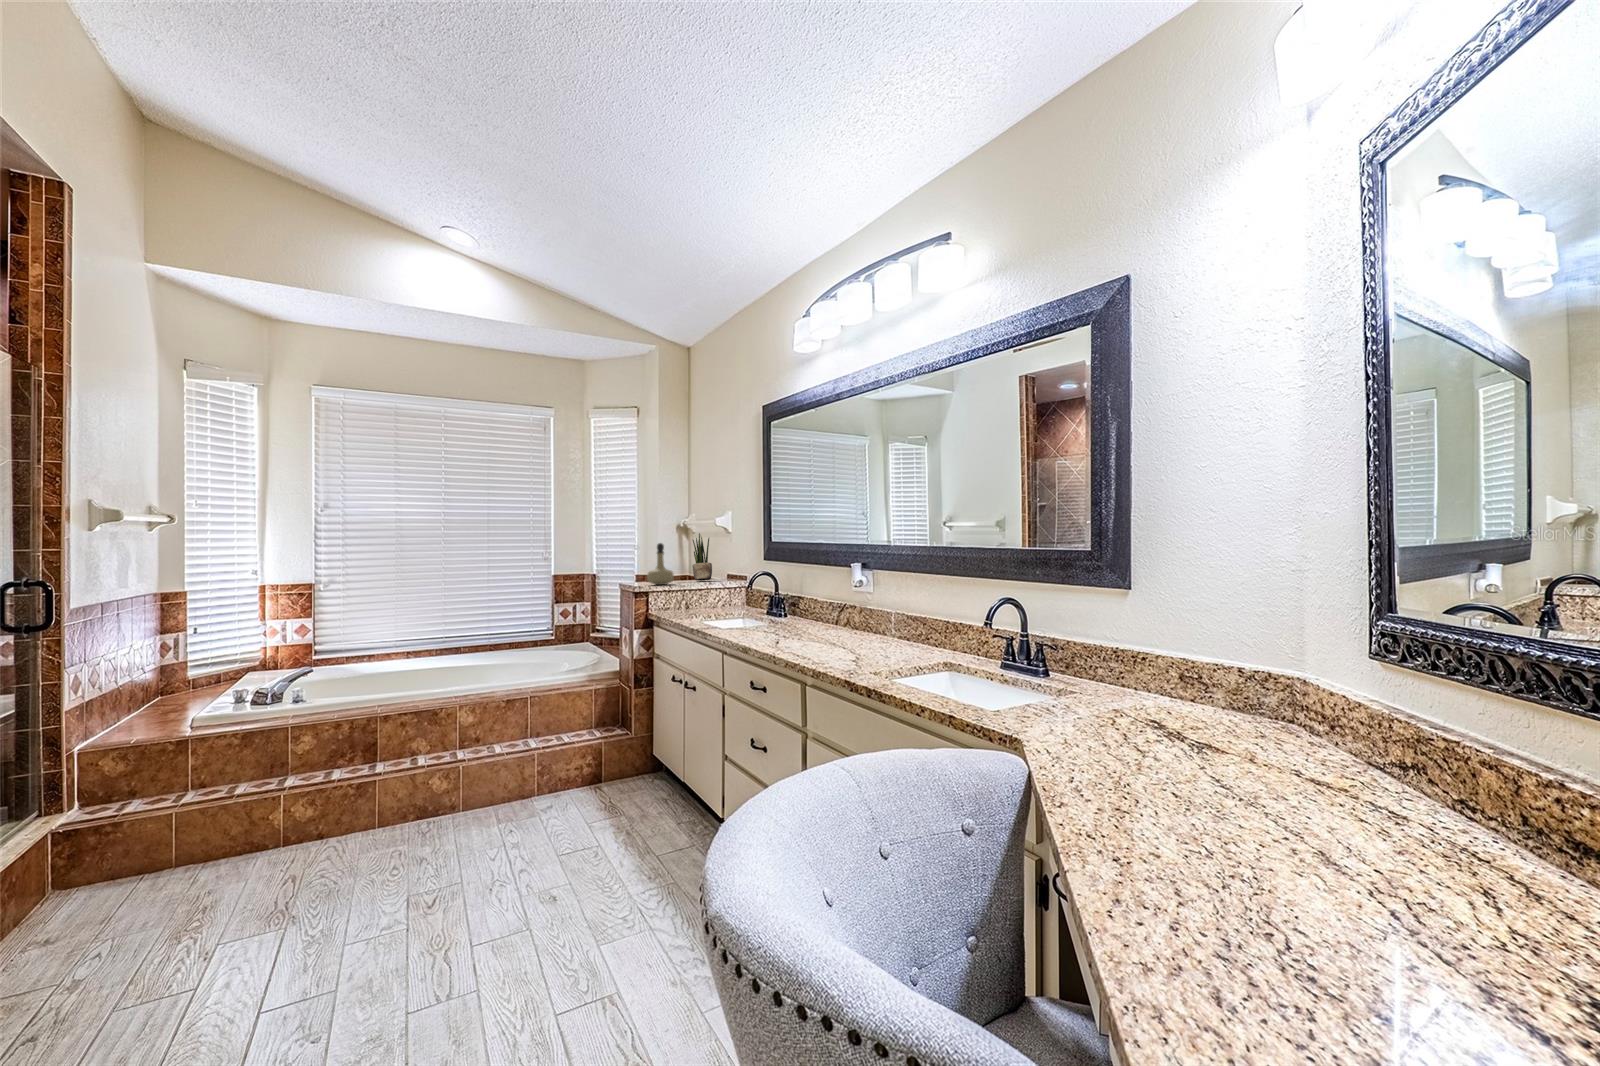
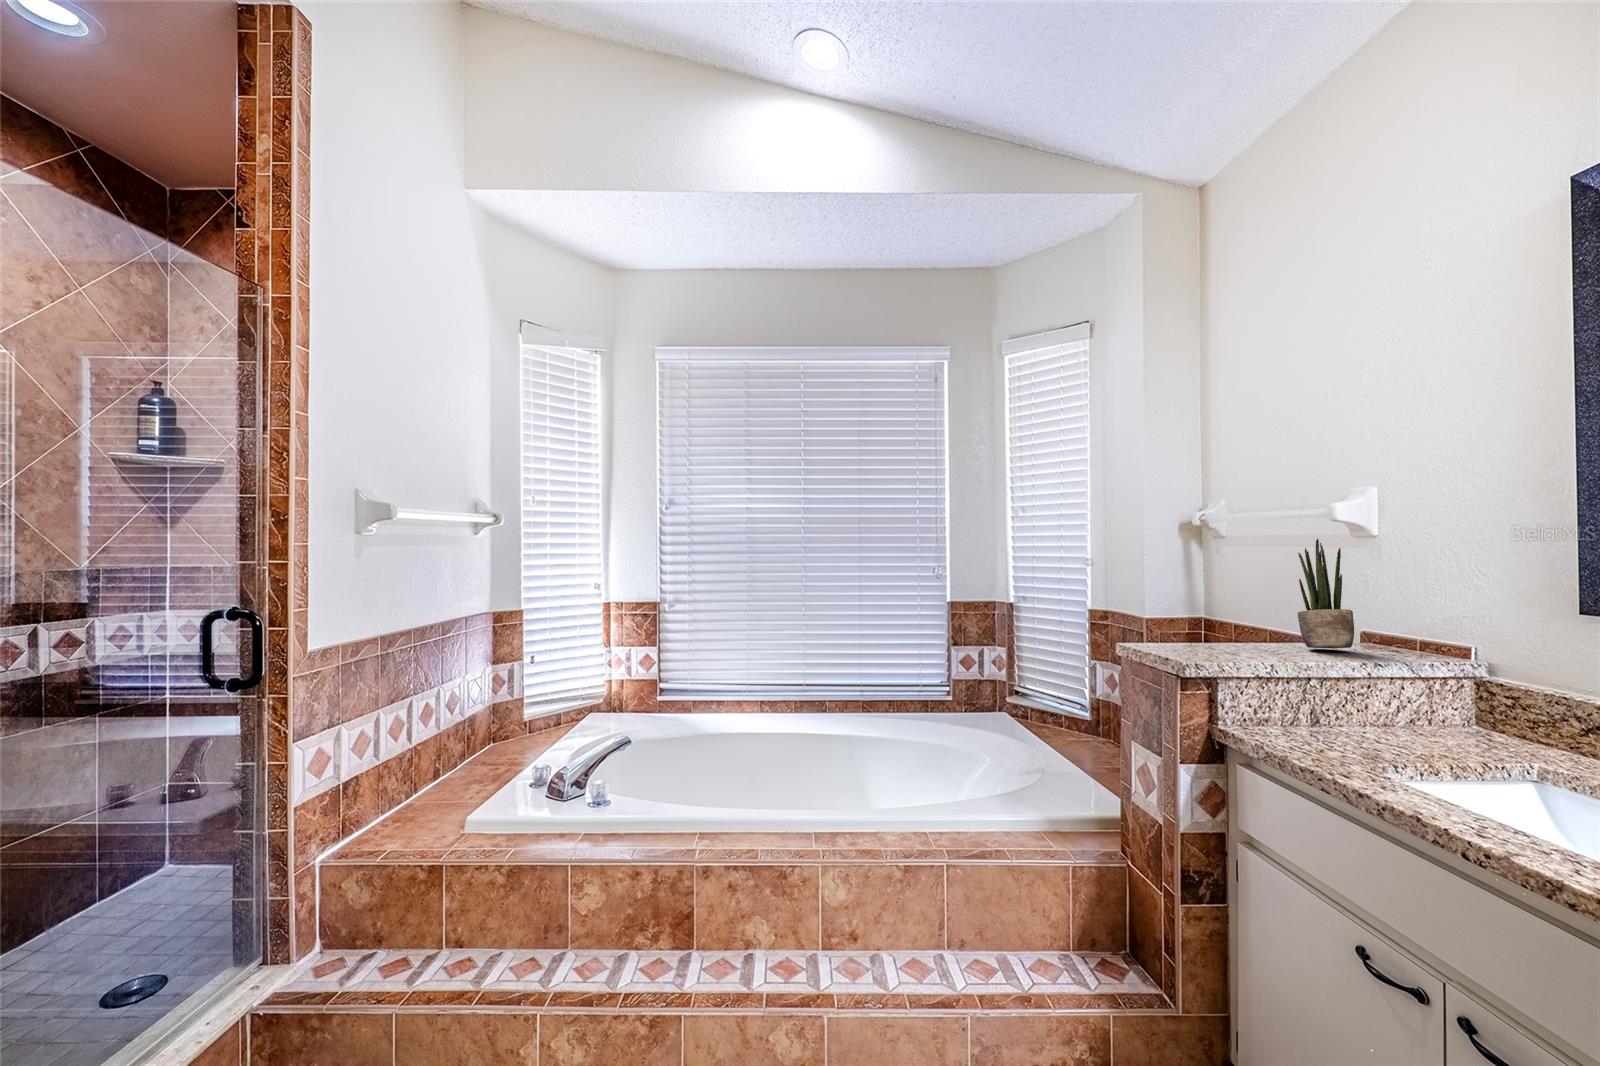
perfume bottle: present [647,543,674,585] -> none [1205,563,1276,663]

